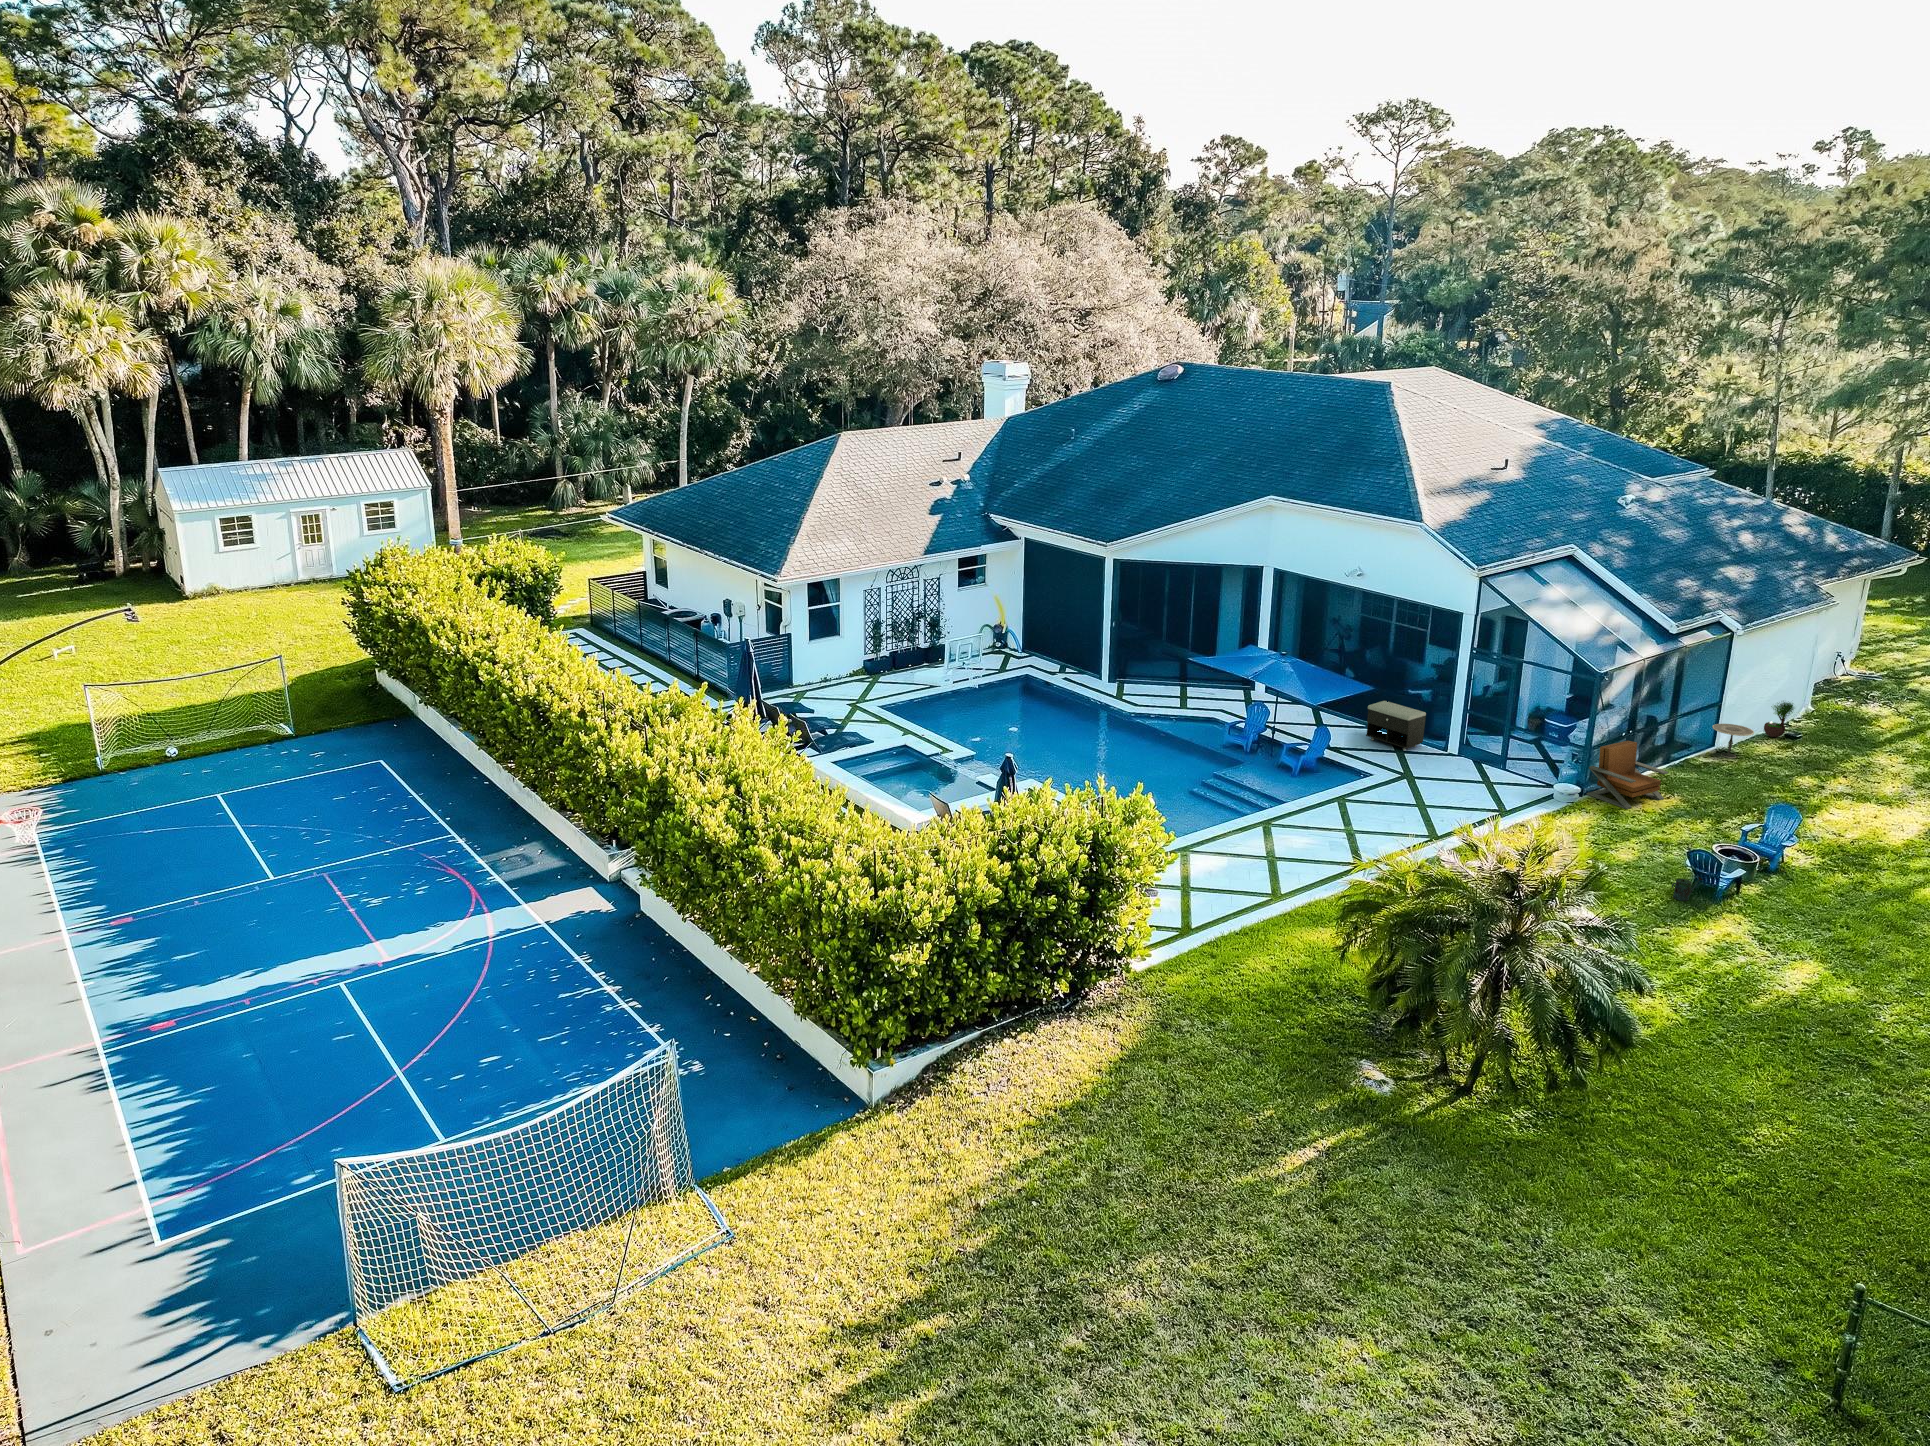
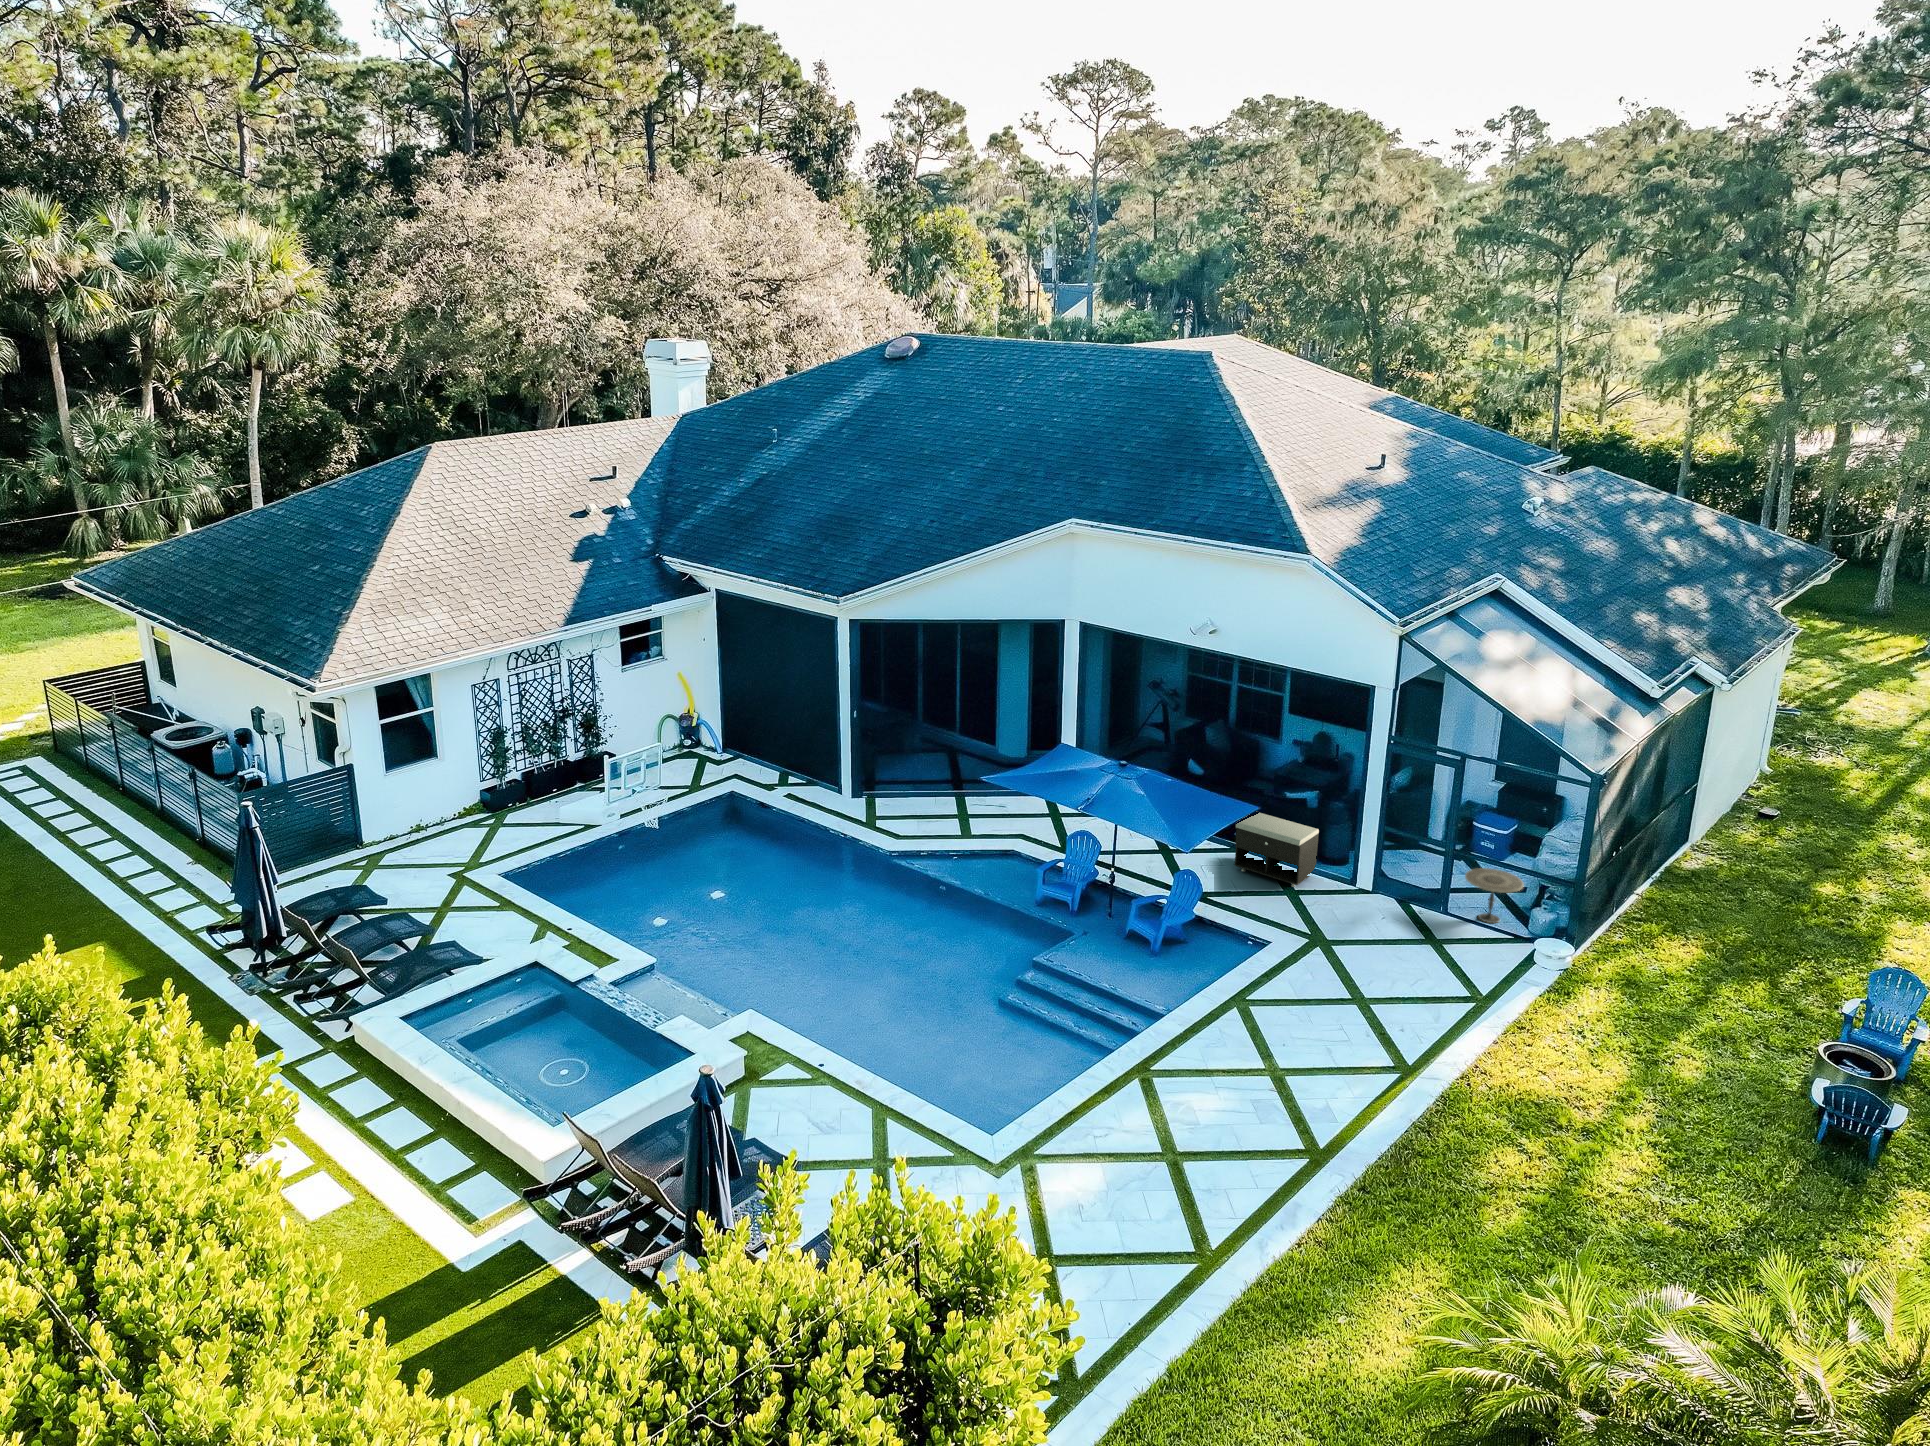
potted tree: present [1764,702,1794,737] -> none [1725,767,1767,817]
side table: present [1712,724,1754,758] -> present [1465,868,1524,923]
lounge chair: present [1587,740,1668,809] -> none [1573,864,1684,975]
watering can: present [1672,877,1703,901] -> none [1818,1137,1863,1182]

